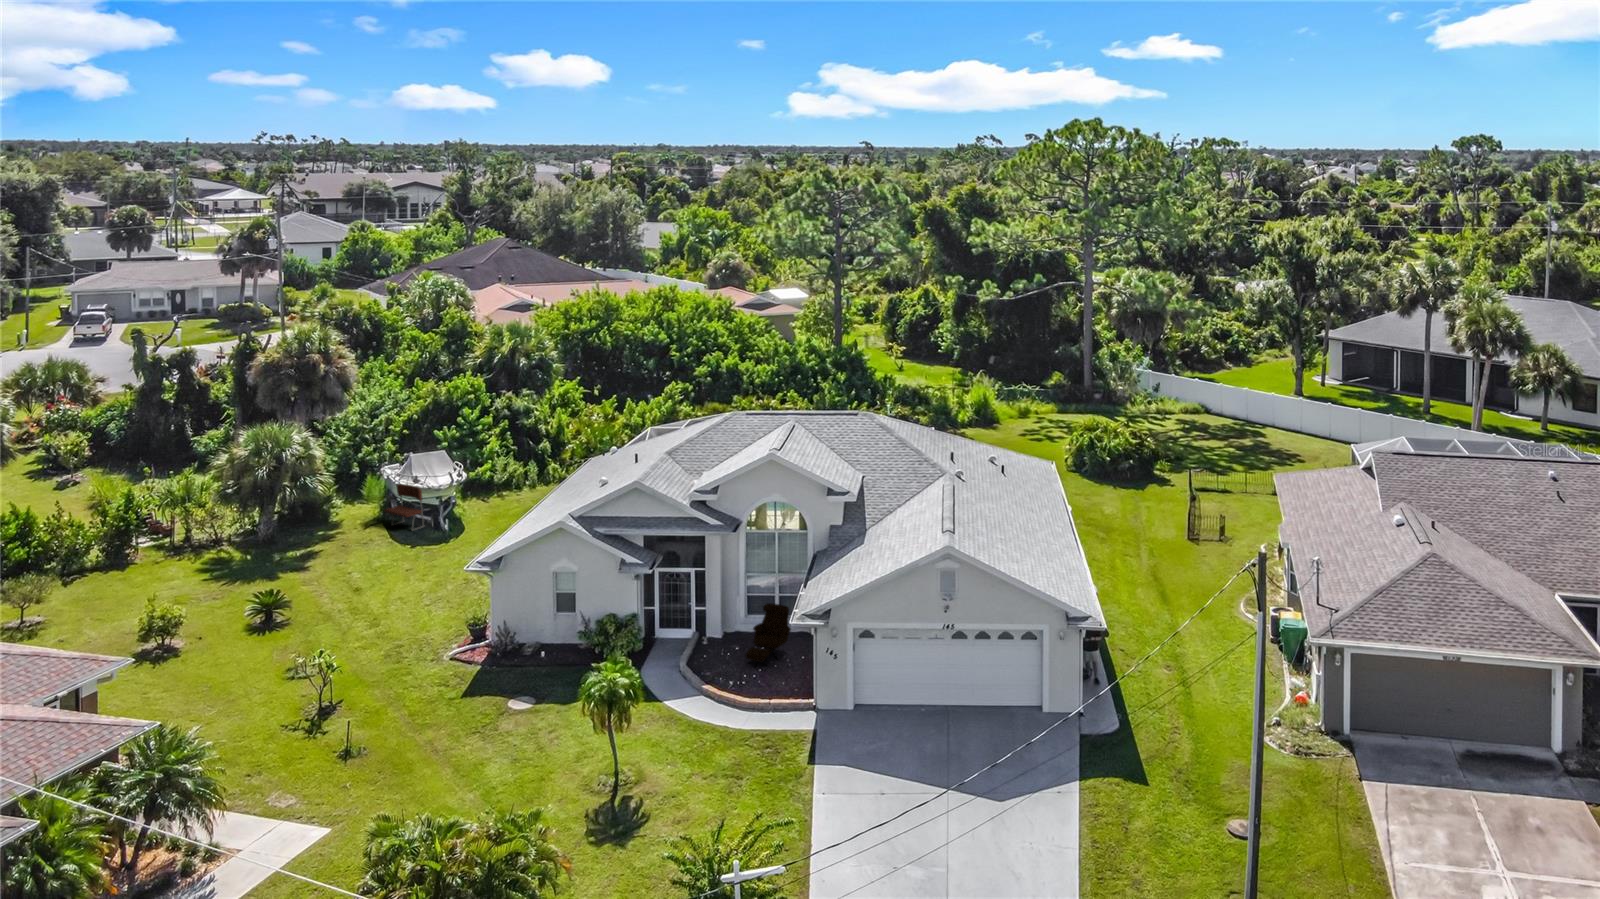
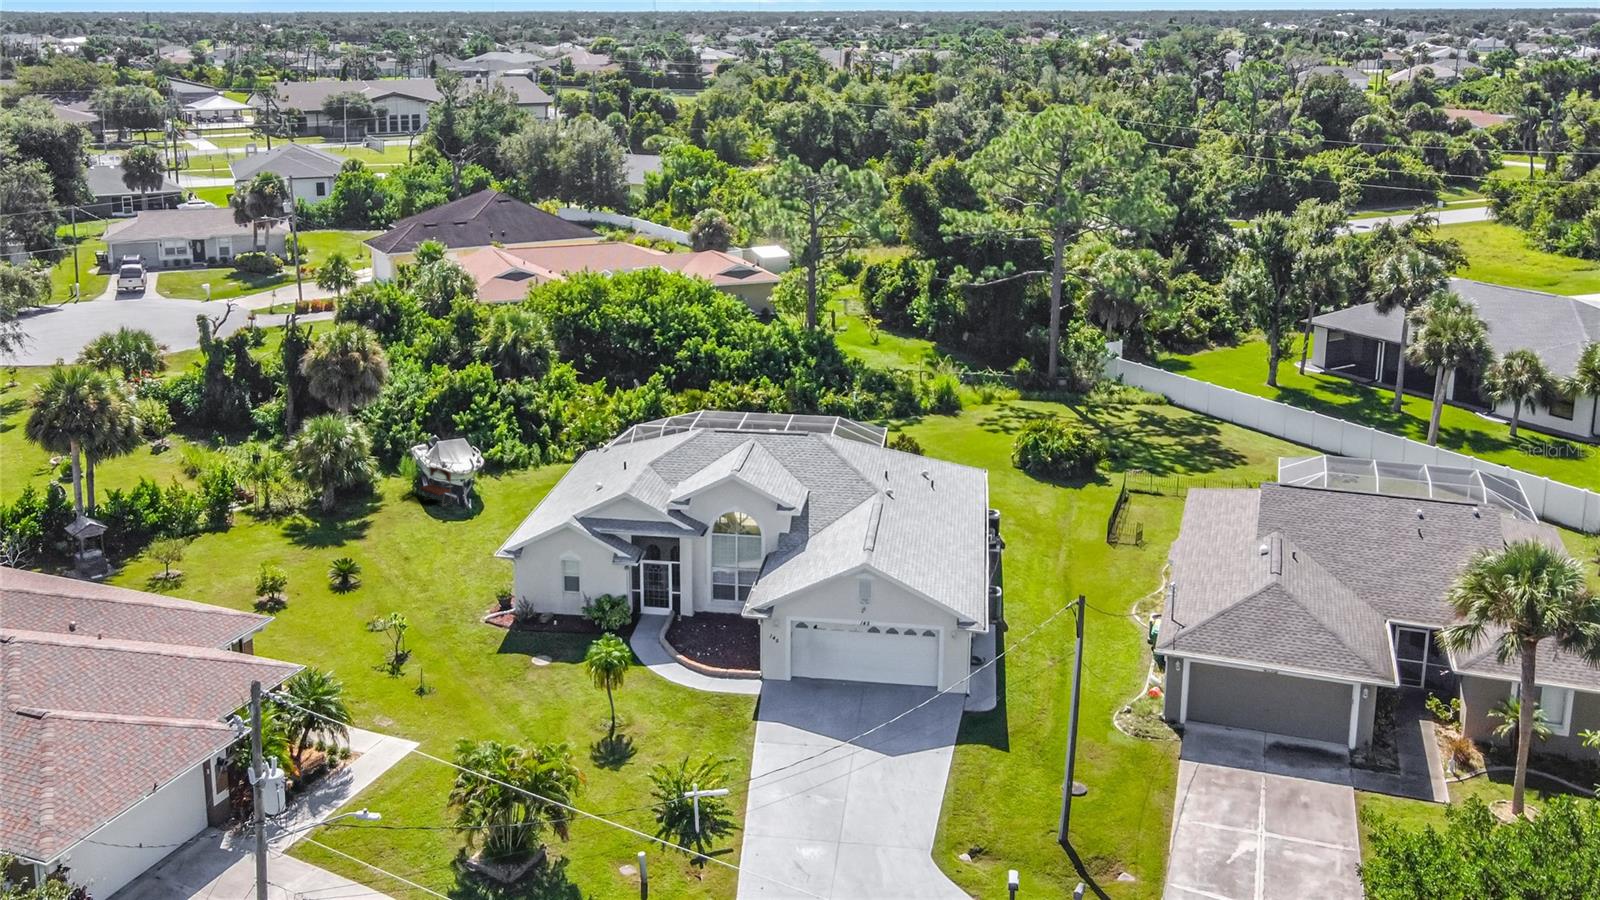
lounge chair: present [745,603,791,663] -> none [710,590,746,640]

